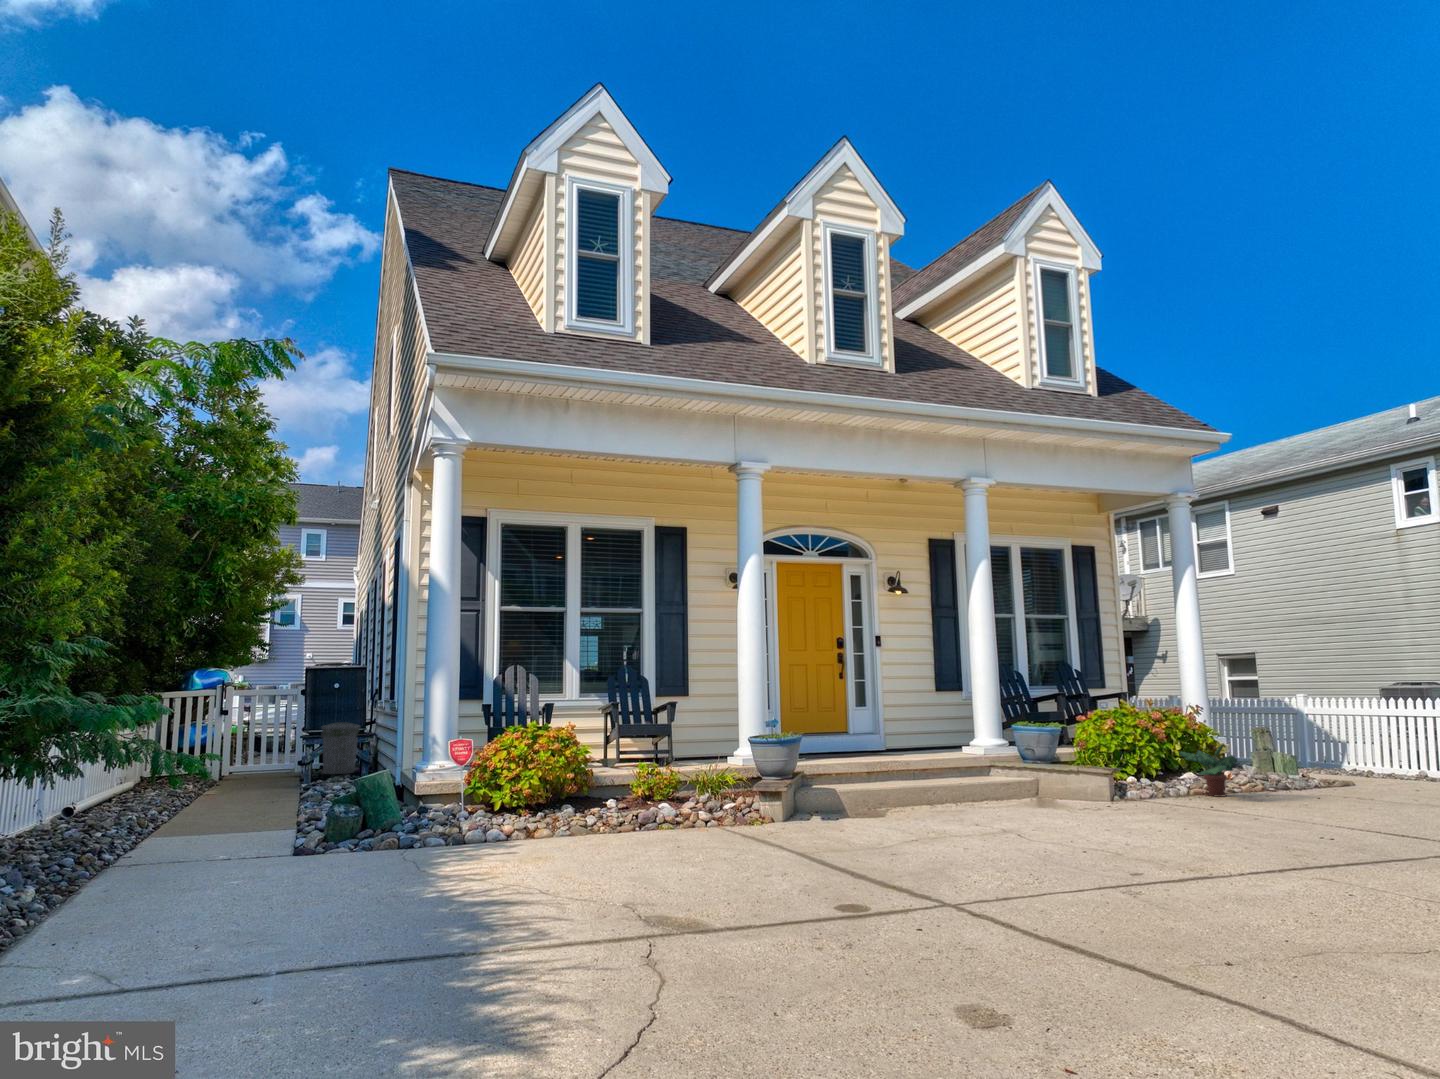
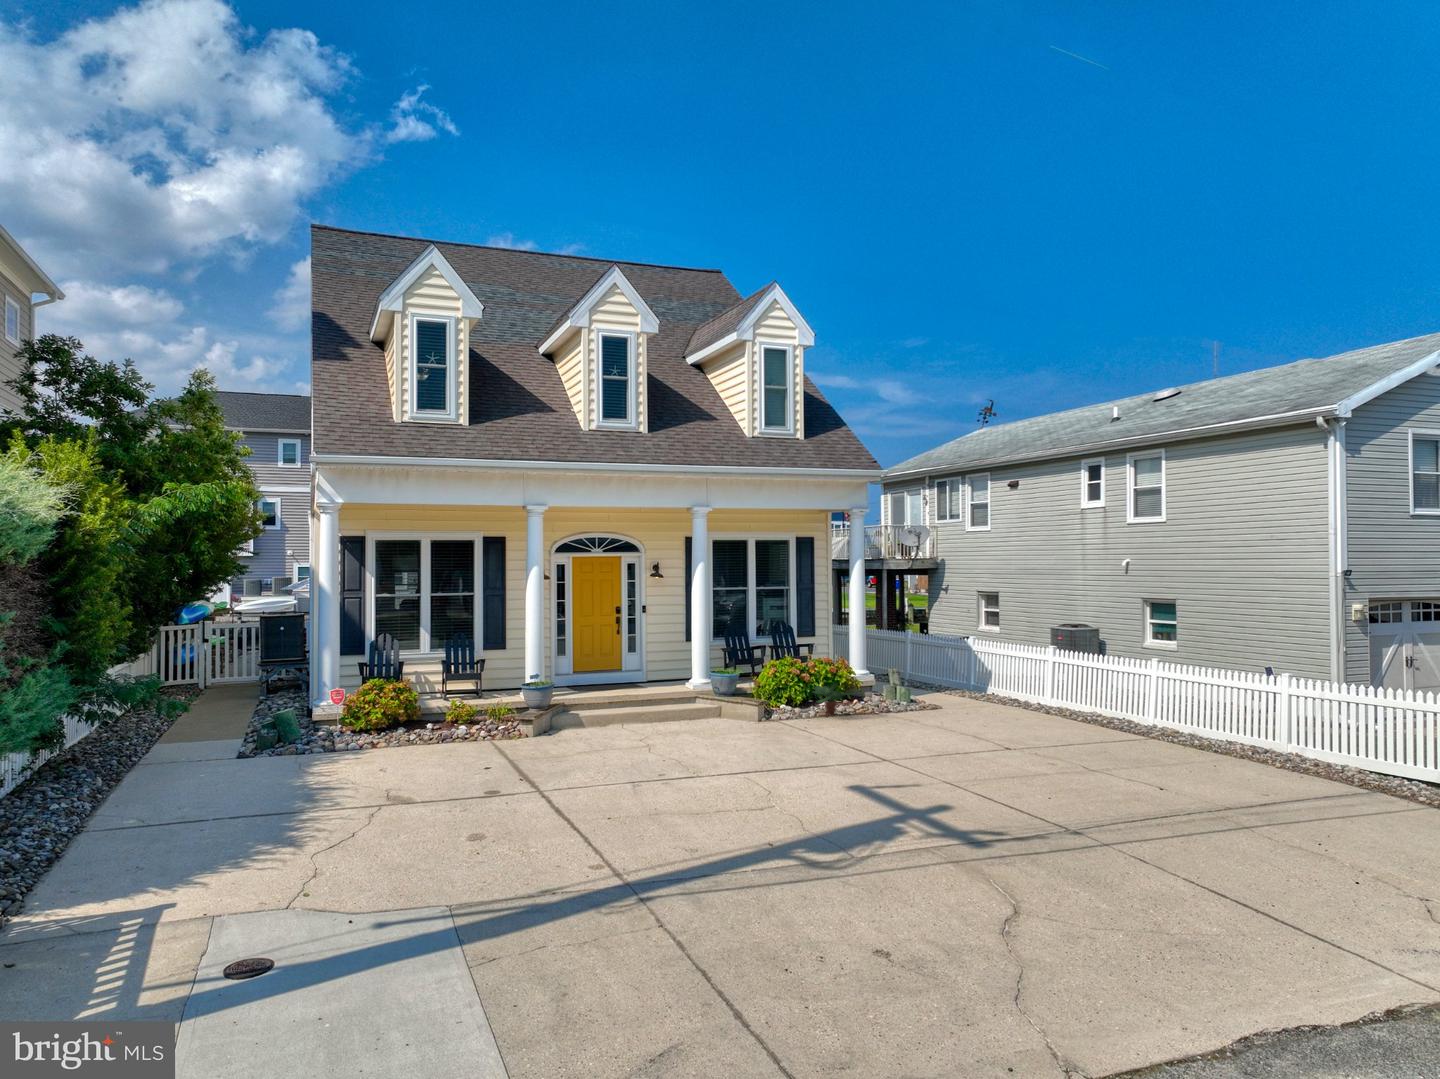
trash can: present [321,722,360,774] -> none [276,654,304,691]

